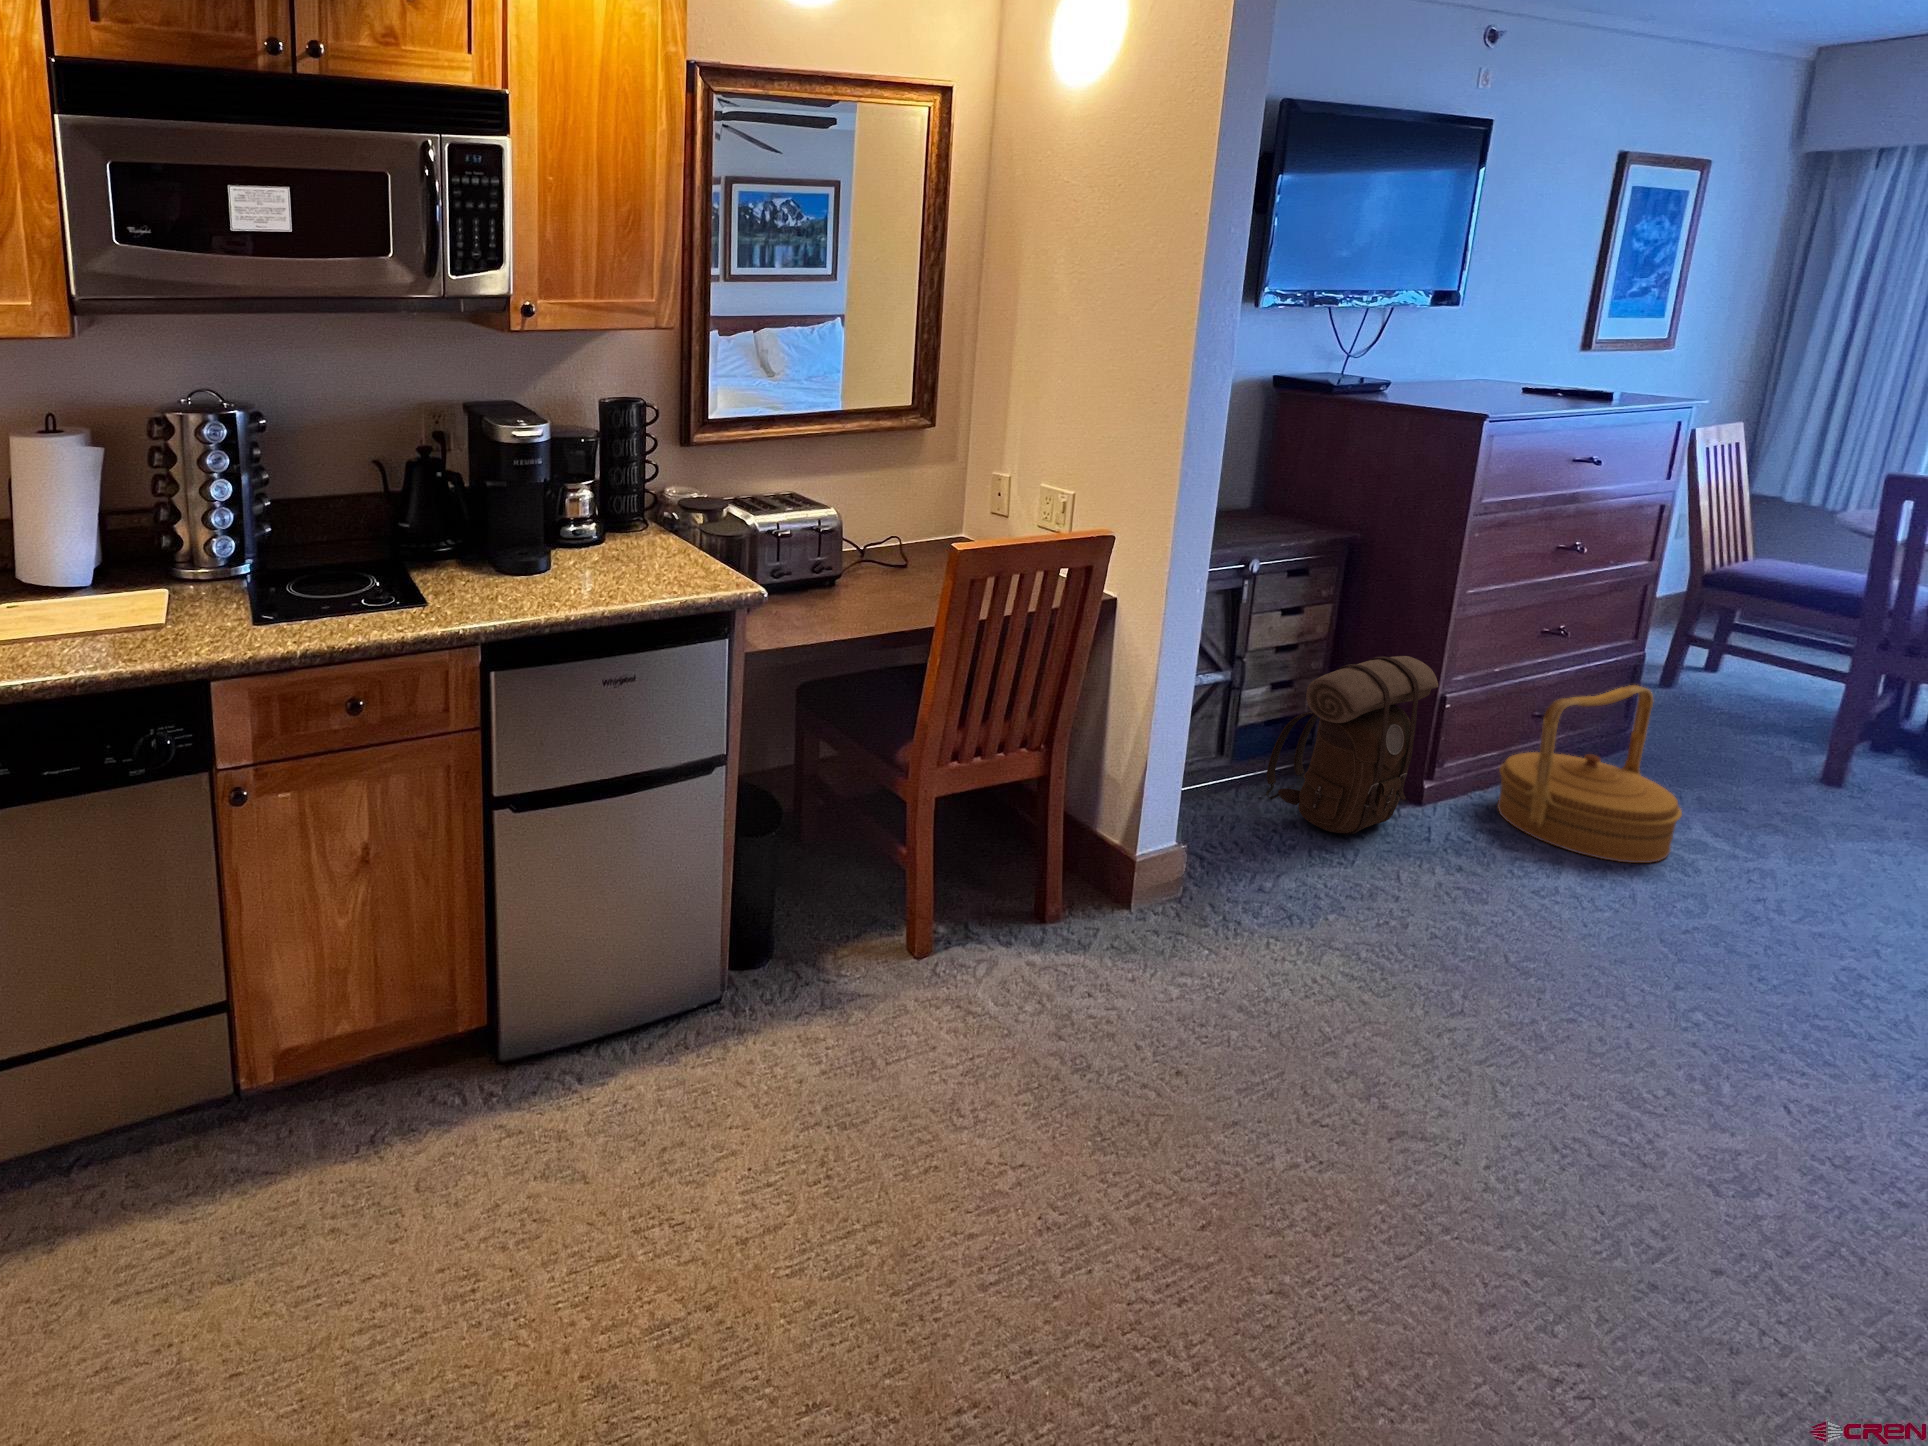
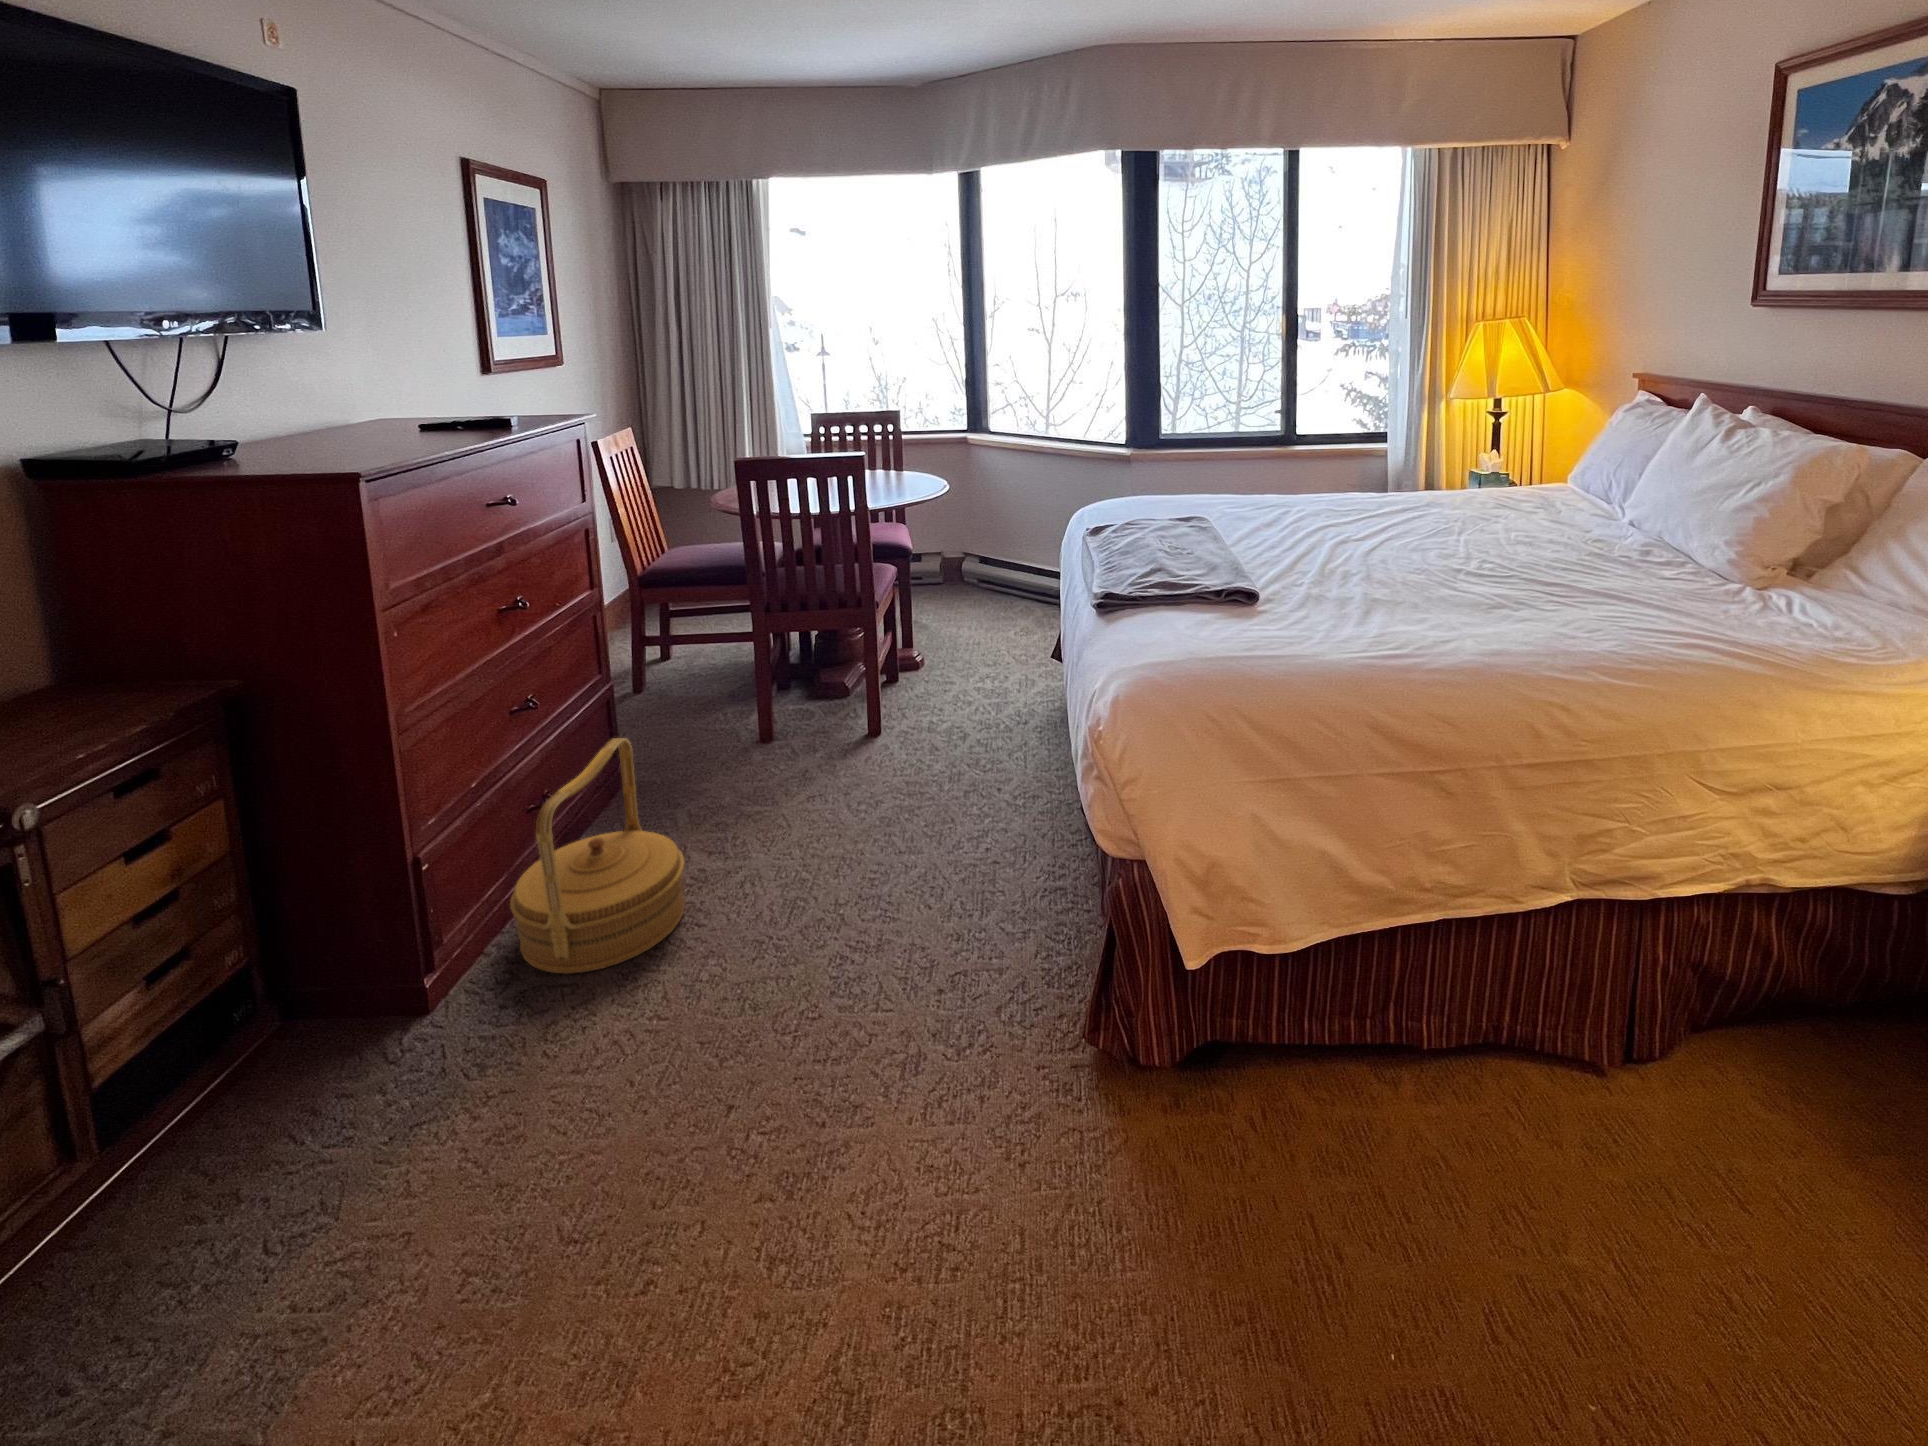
backpack: present [1264,656,1438,834] -> none [170,835,403,1183]

